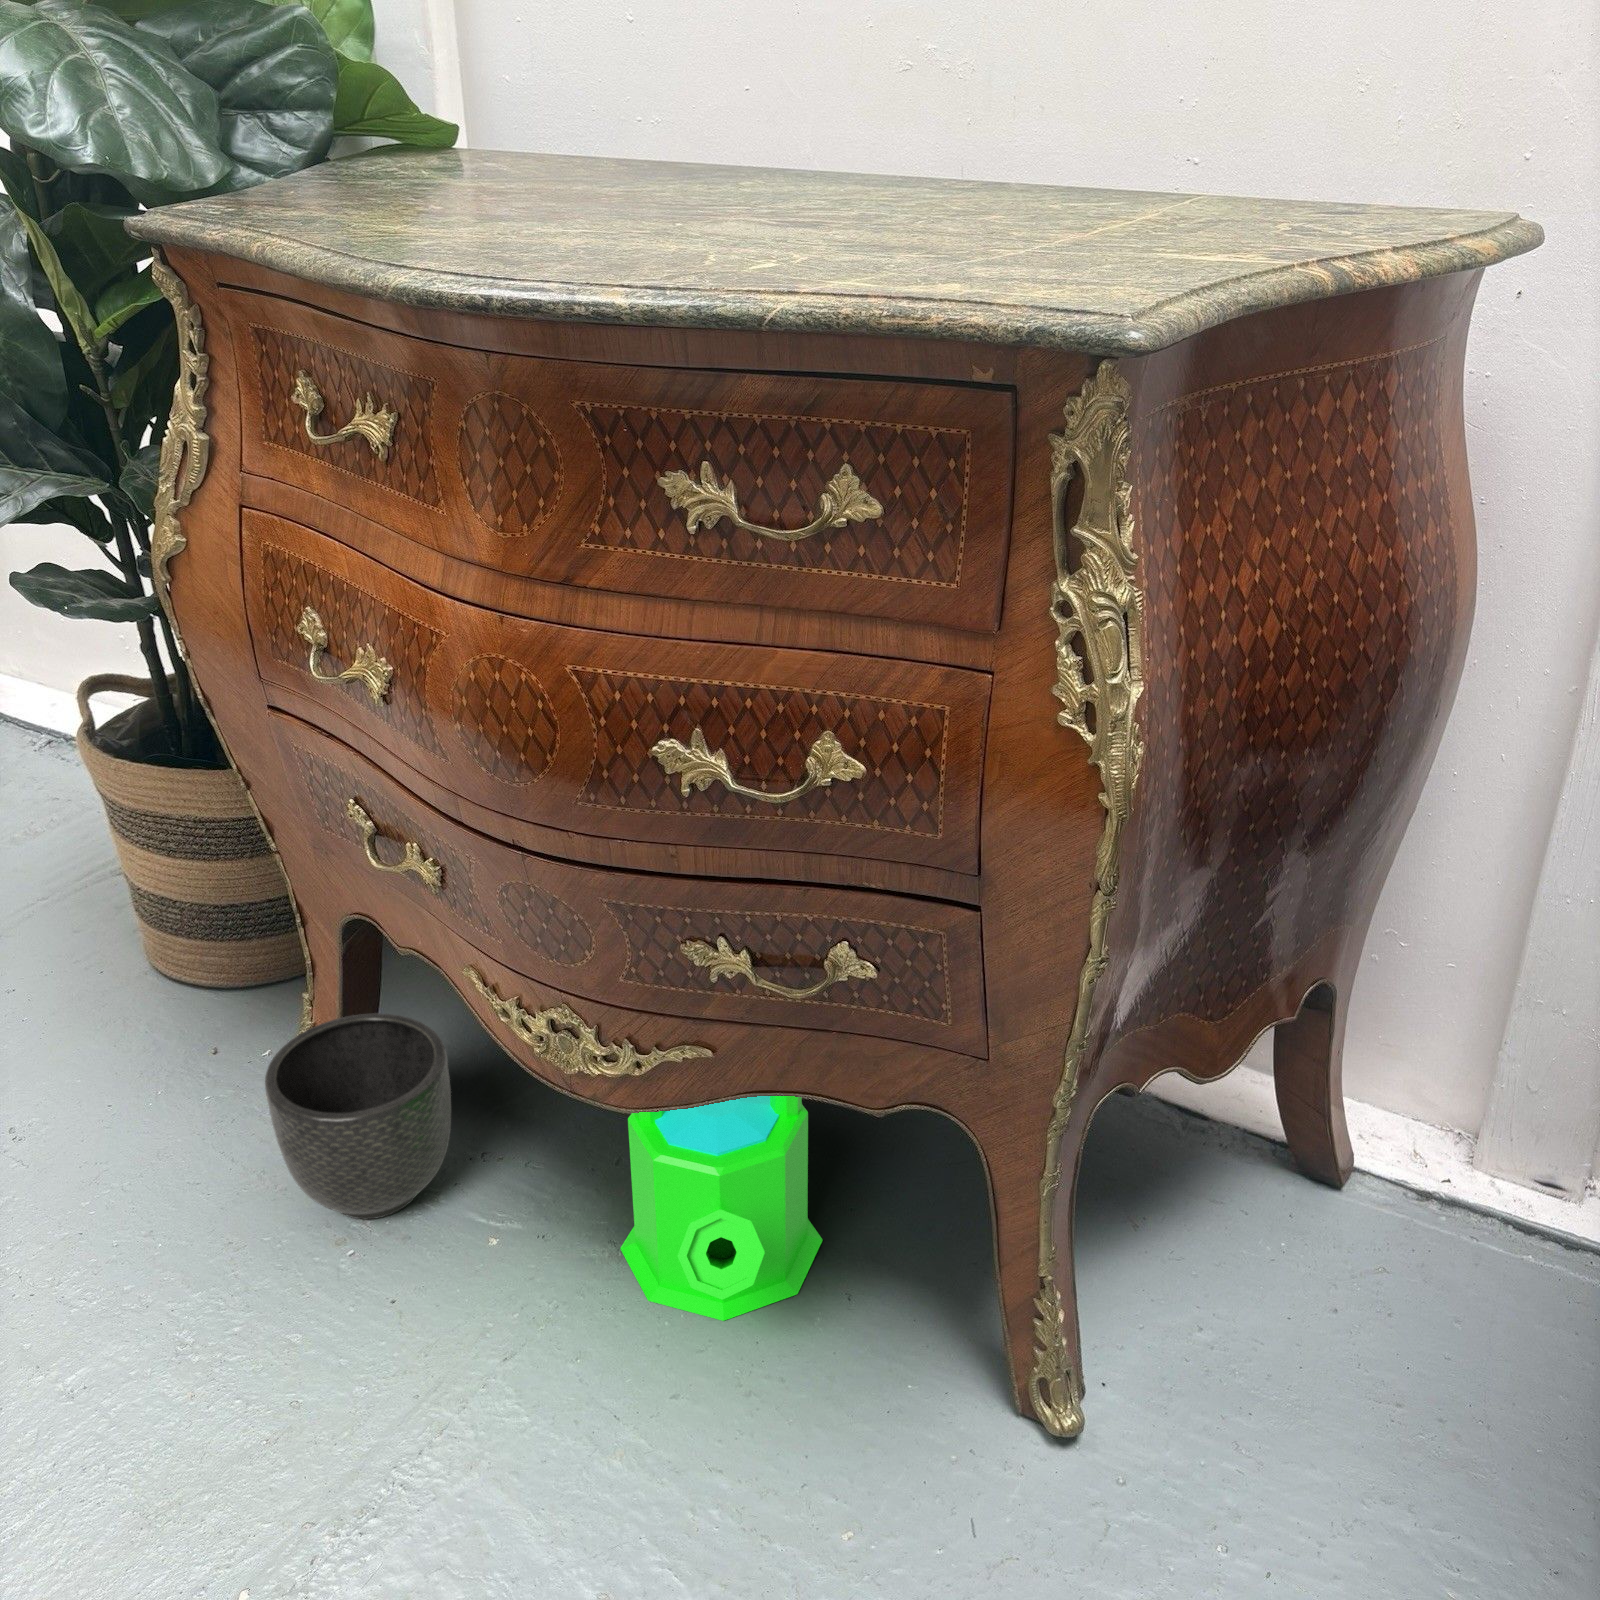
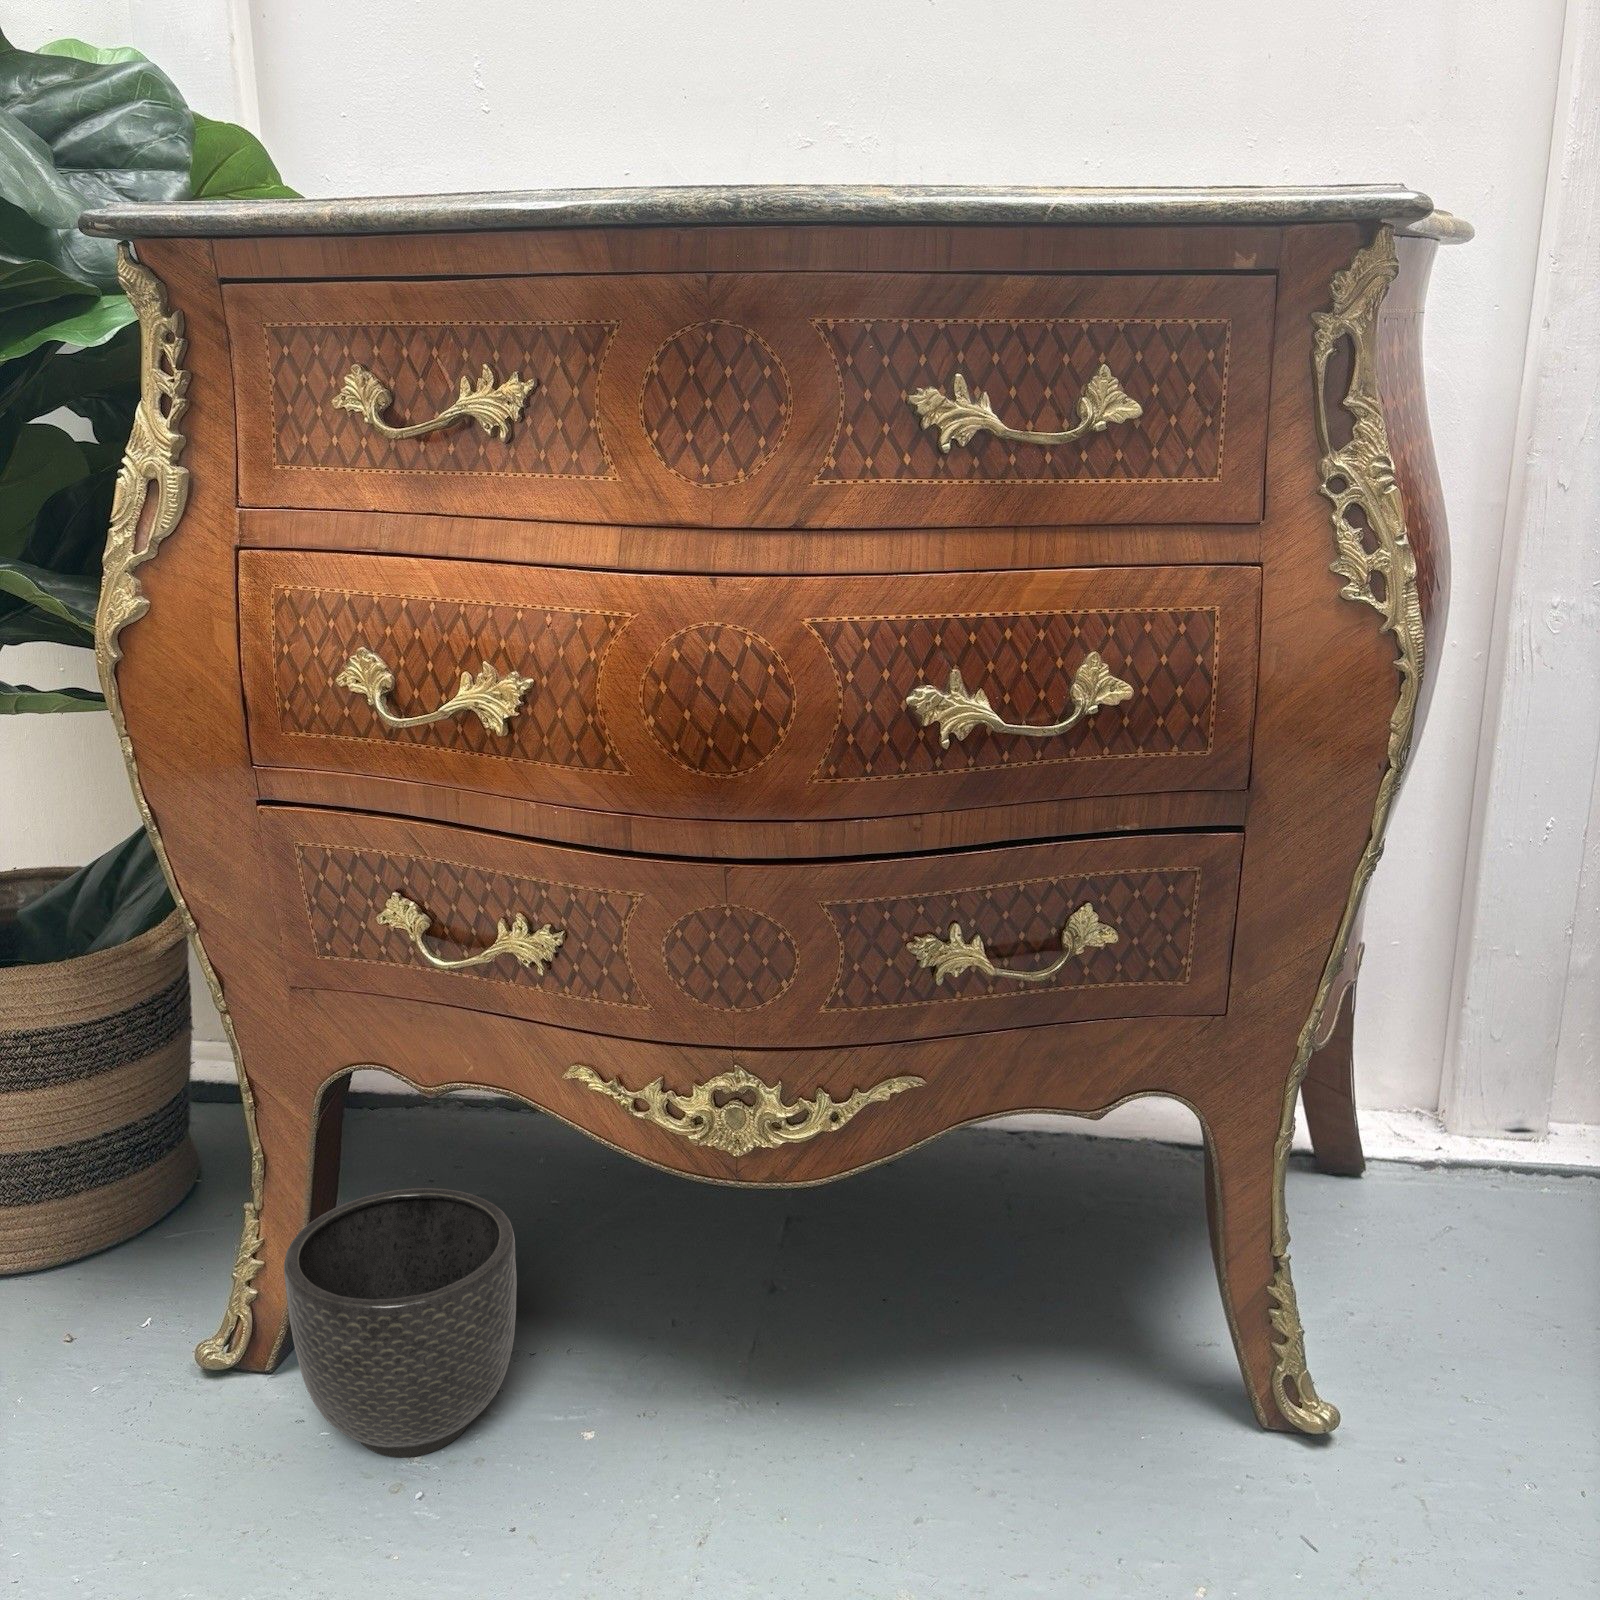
watering can: present [620,1096,823,1321] -> none [750,1093,1018,1441]

